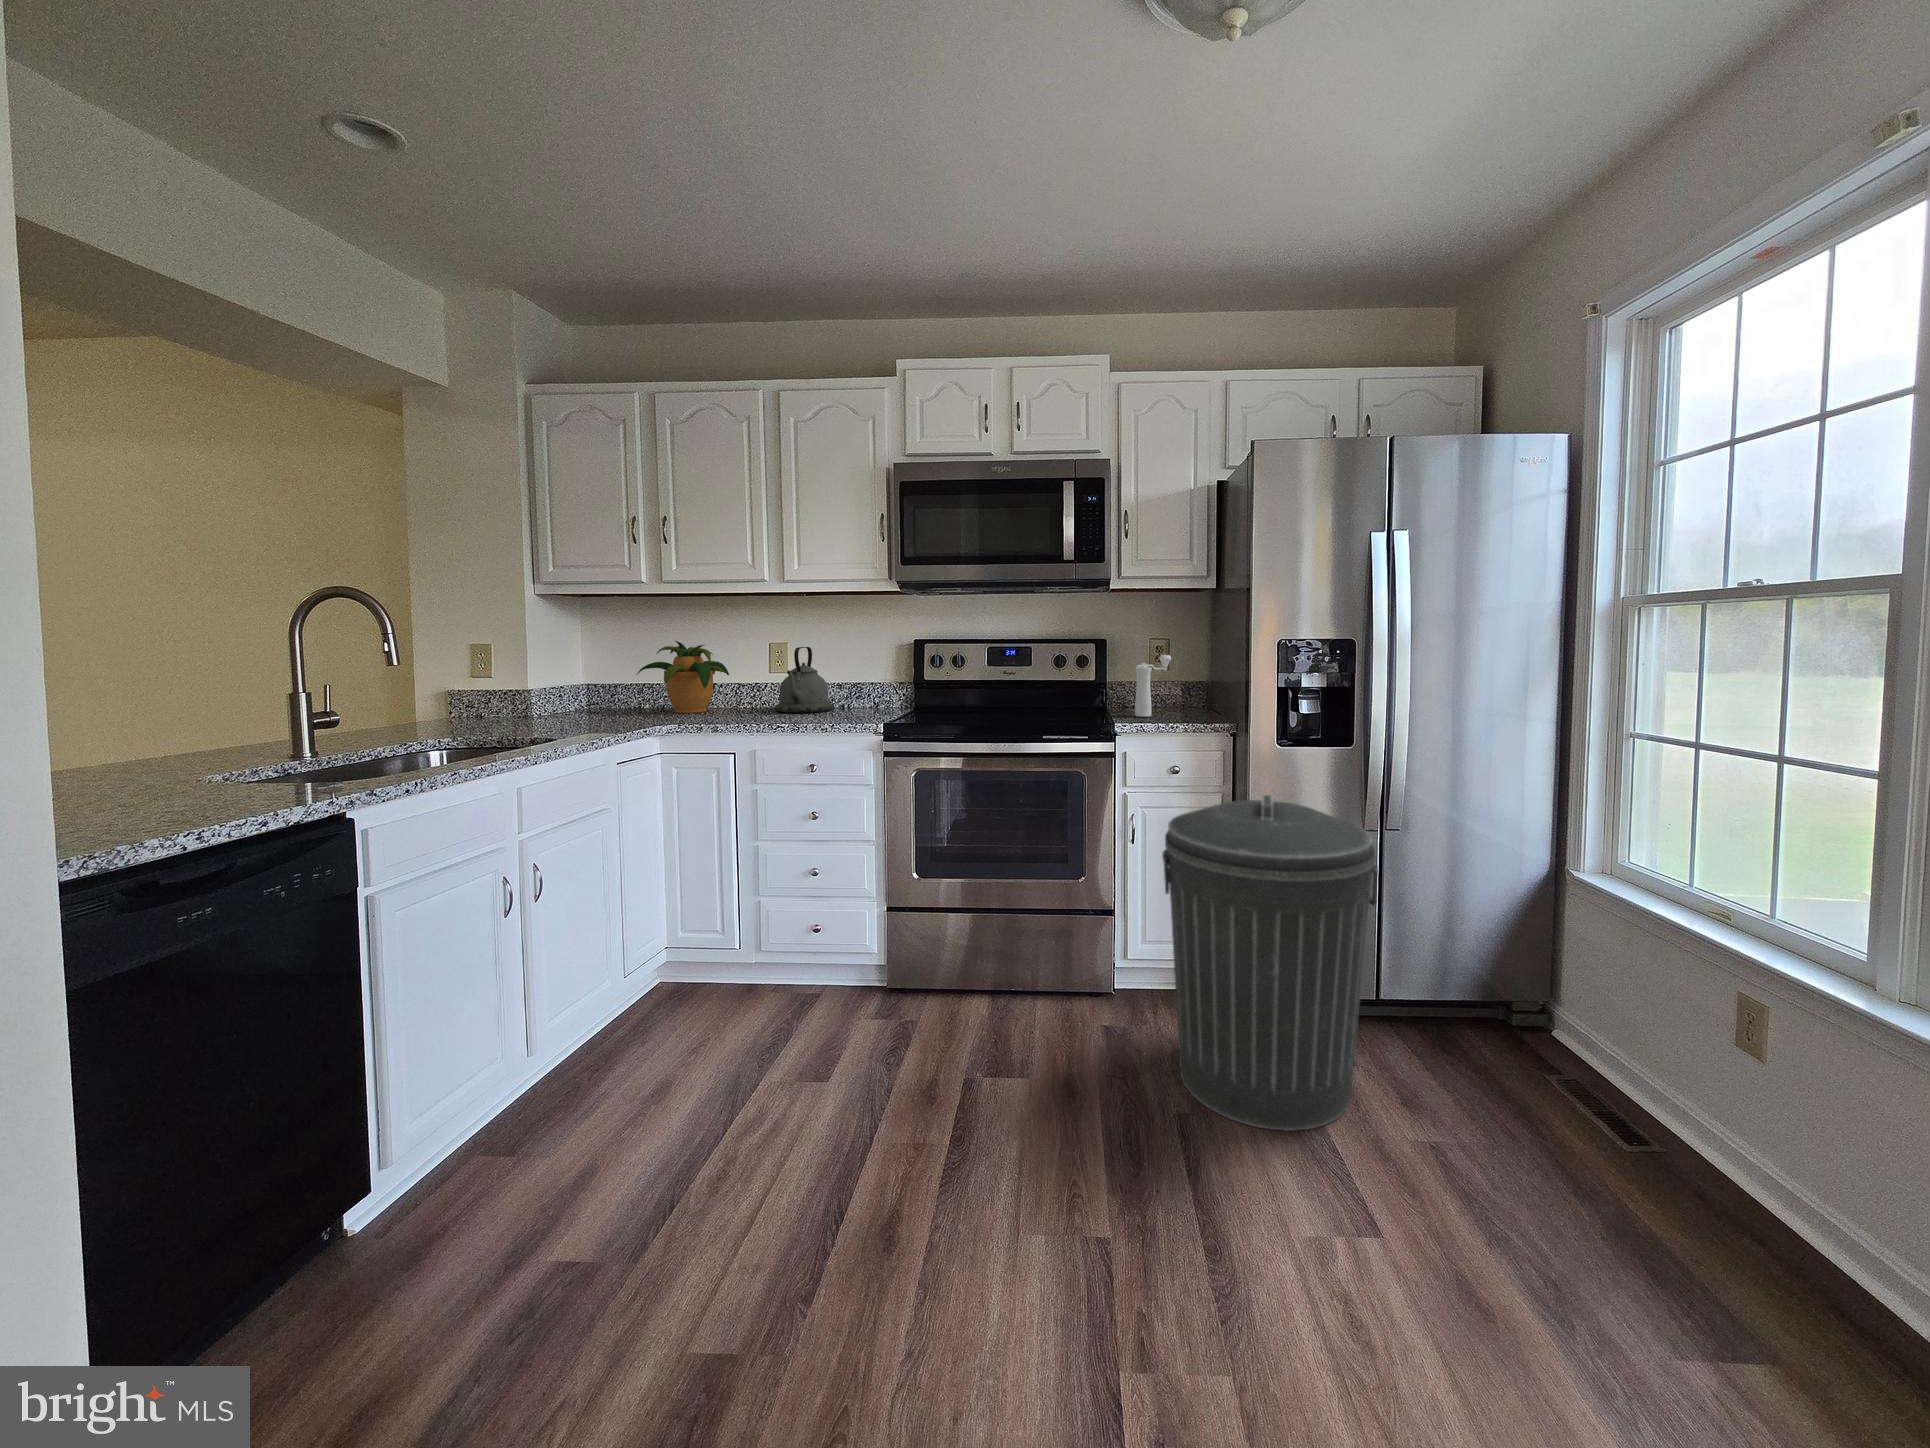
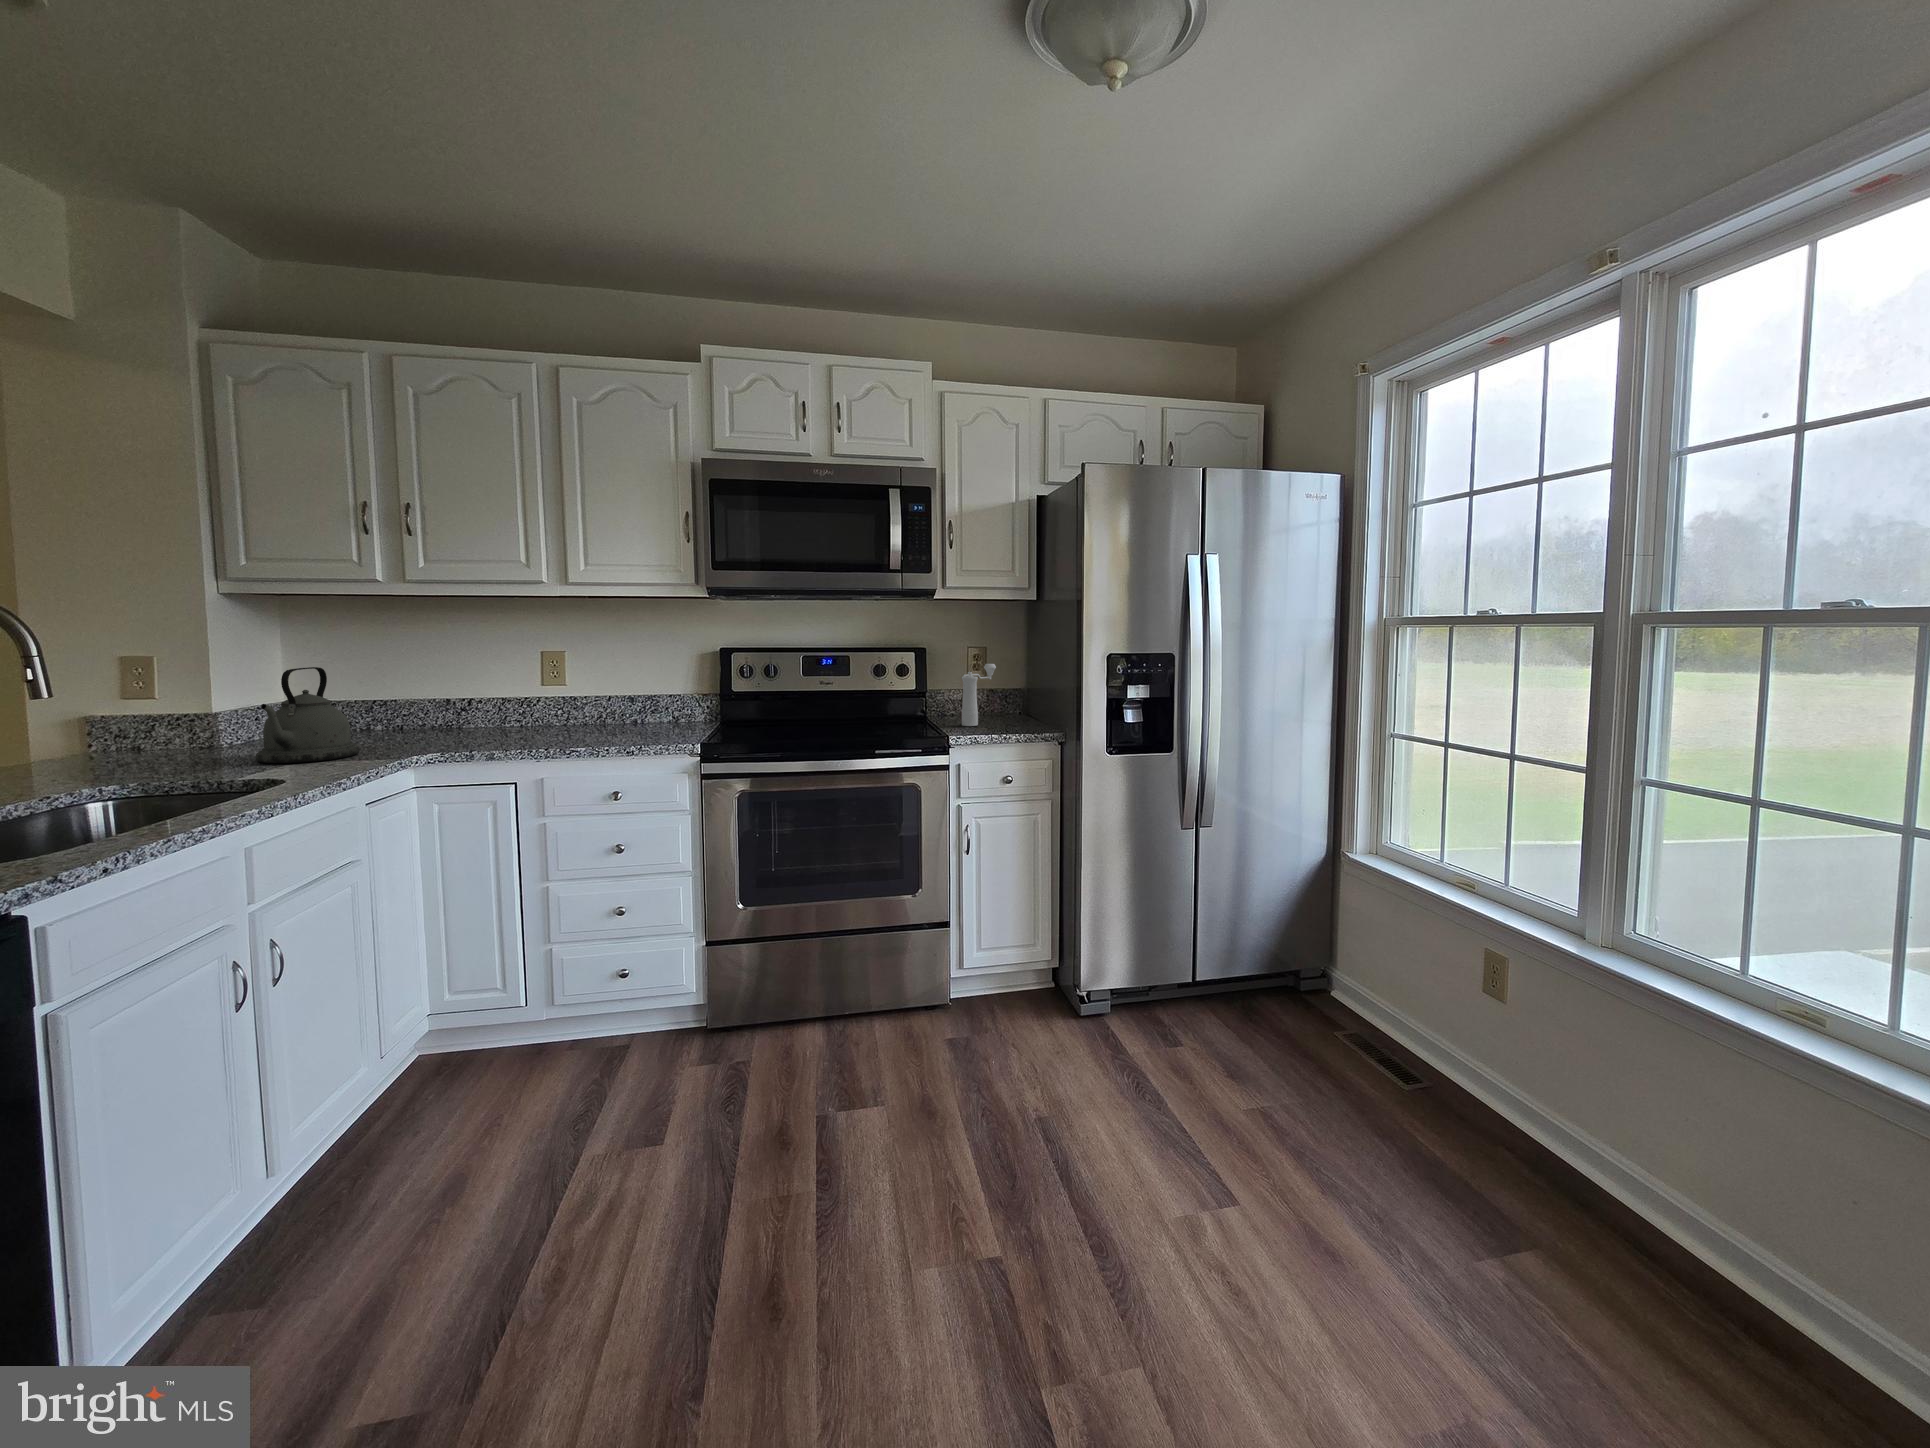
potted plant: present [637,641,729,713] -> none [367,650,495,736]
kettle: present [775,647,833,713] -> present [256,667,359,763]
trash can: present [1162,795,1378,1131] -> none [1004,802,1198,1116]

